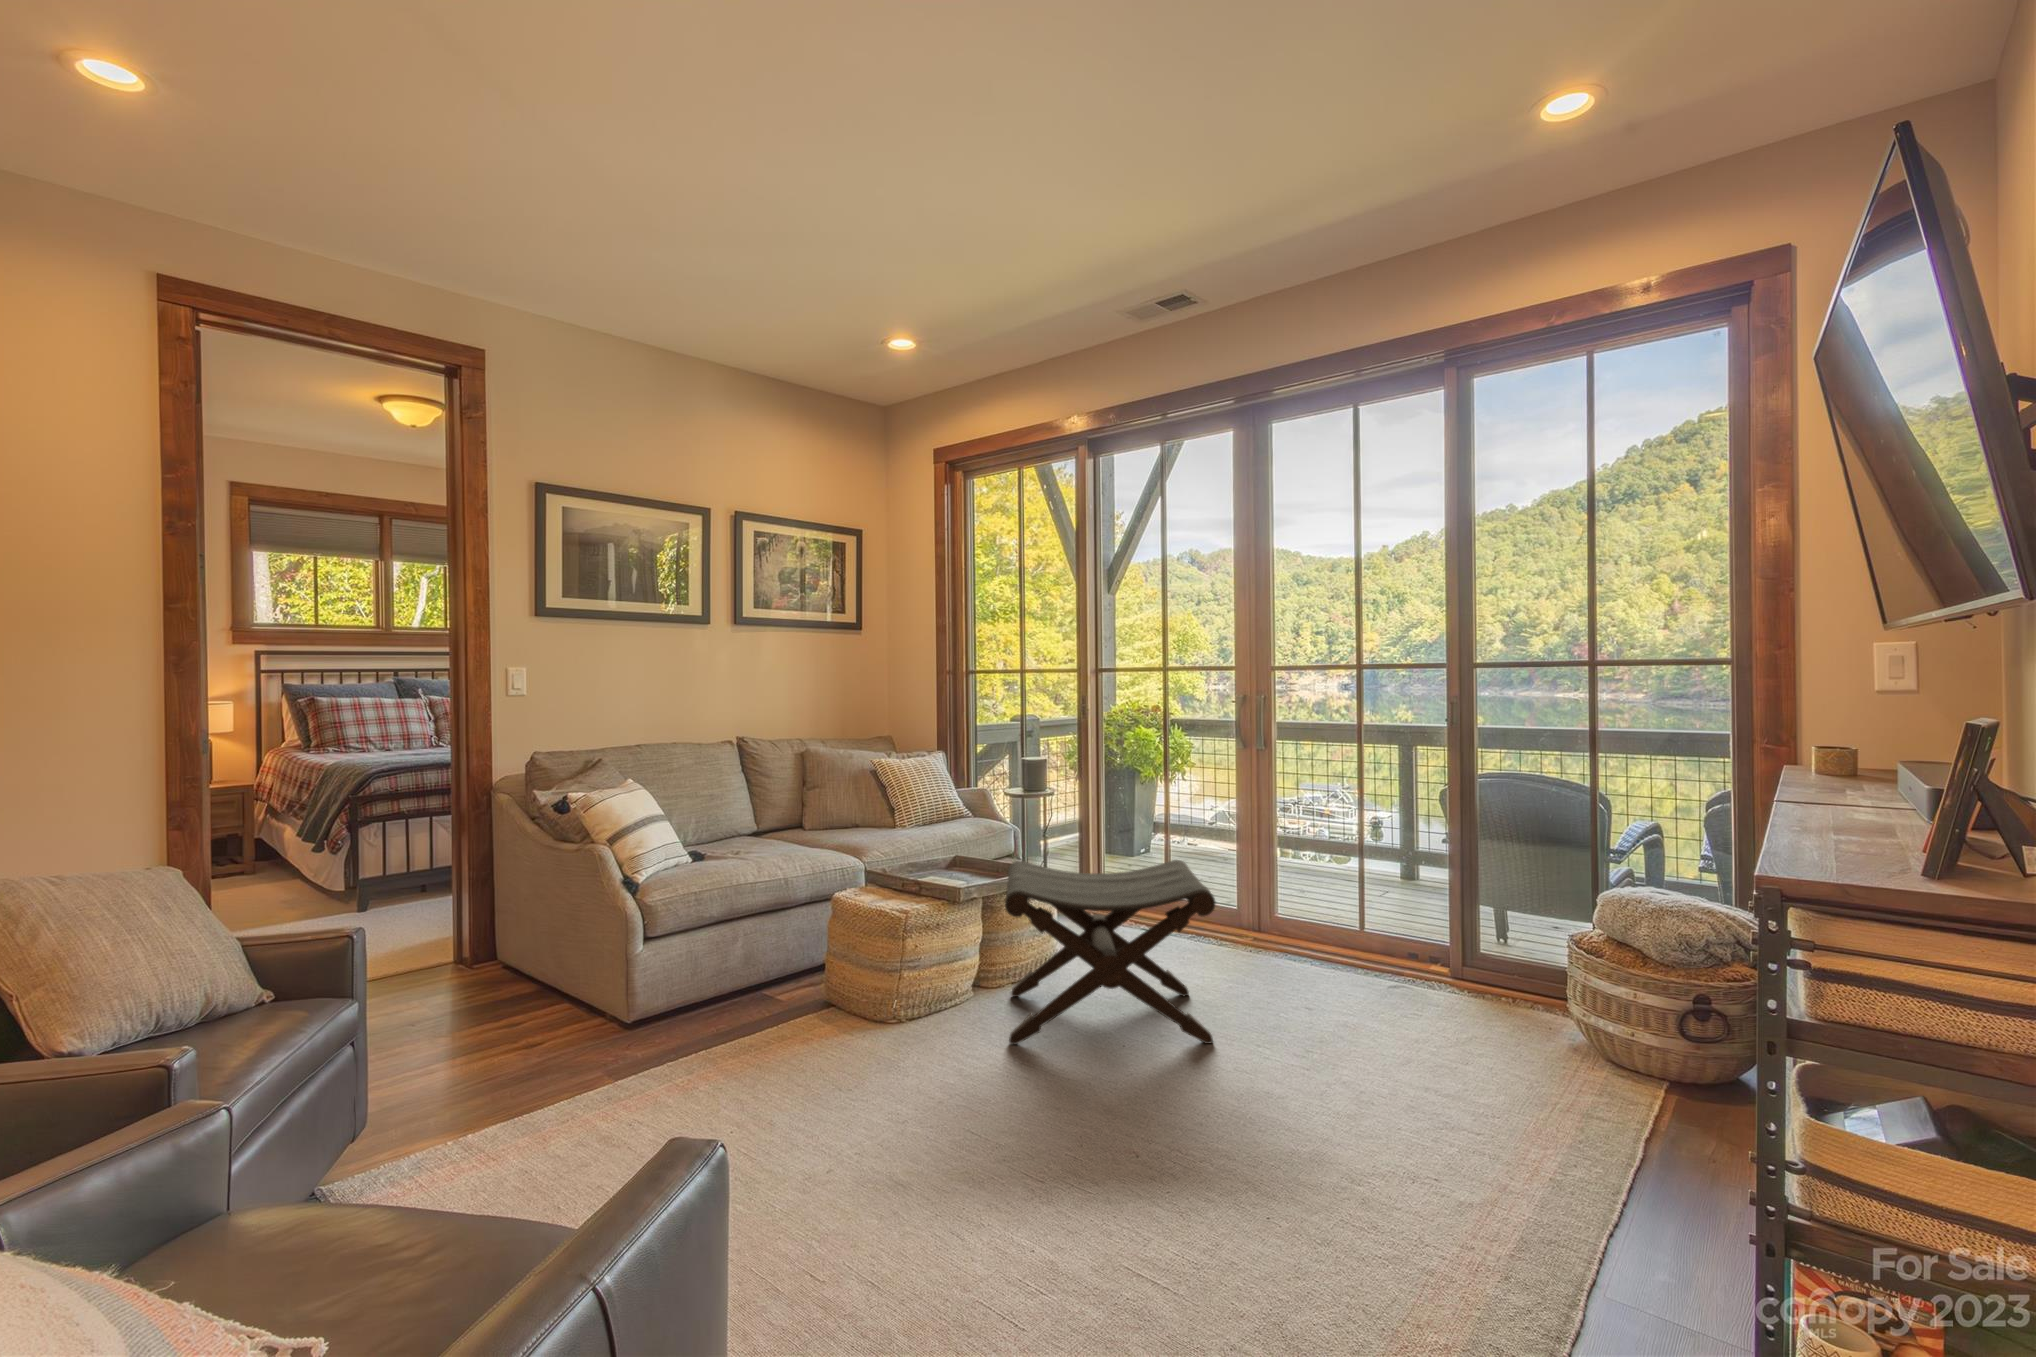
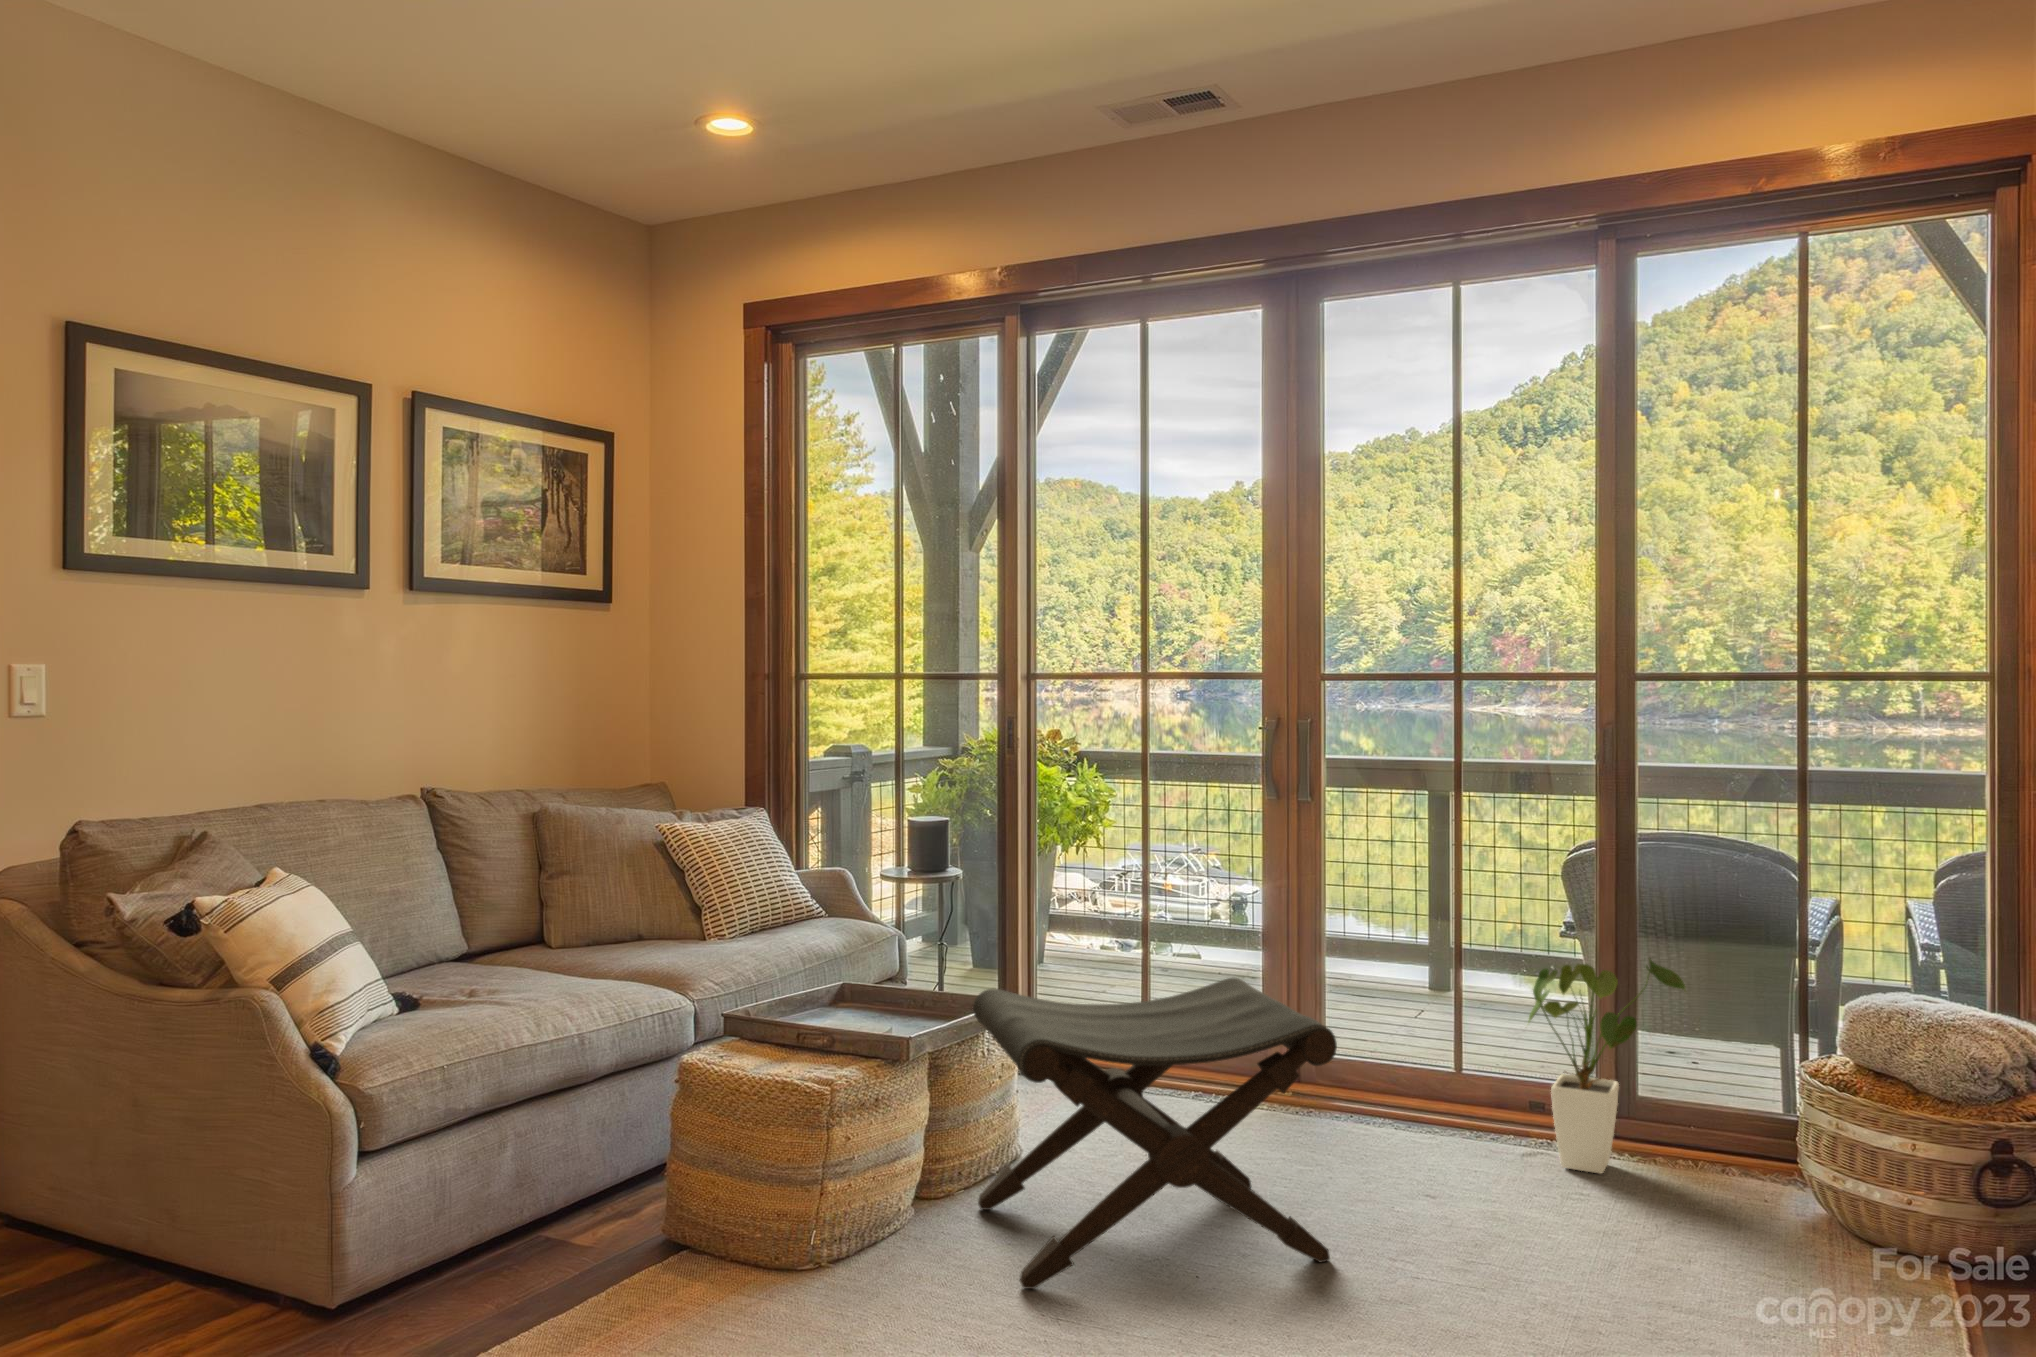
house plant: none [1382,857,1506,1003] -> present [1529,959,1685,1174]

